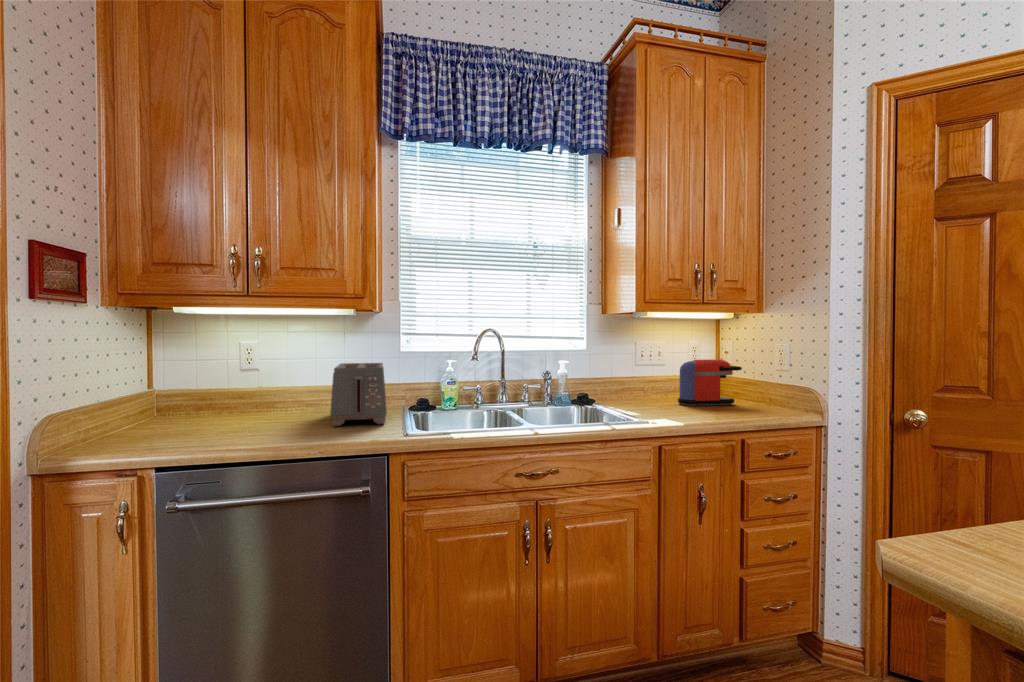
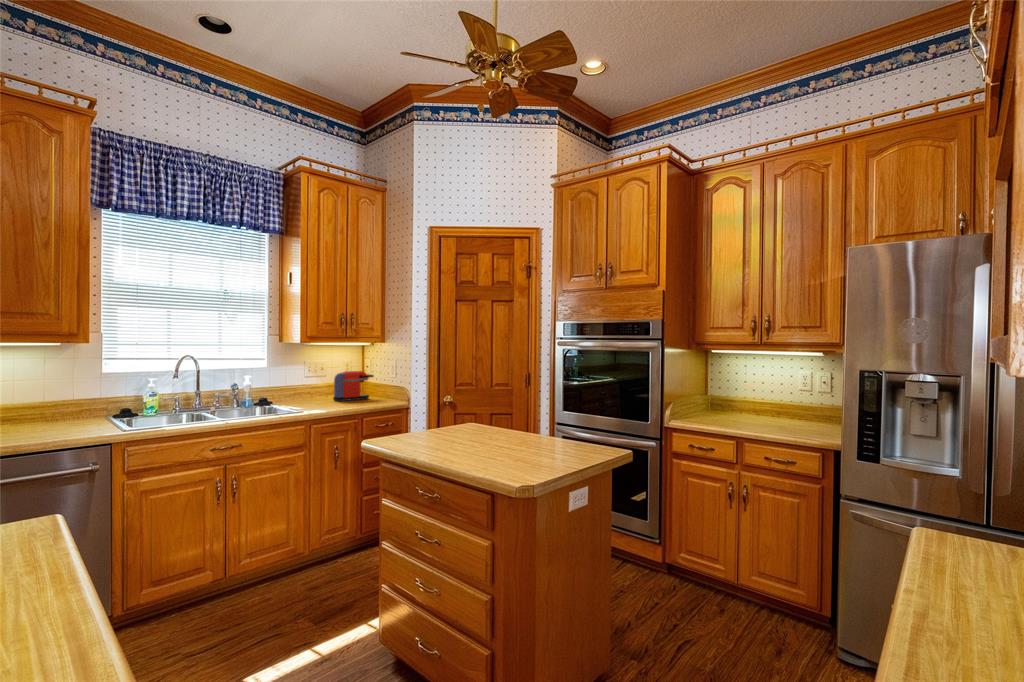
toaster: present [330,363,387,426] -> none [38,383,99,433]

